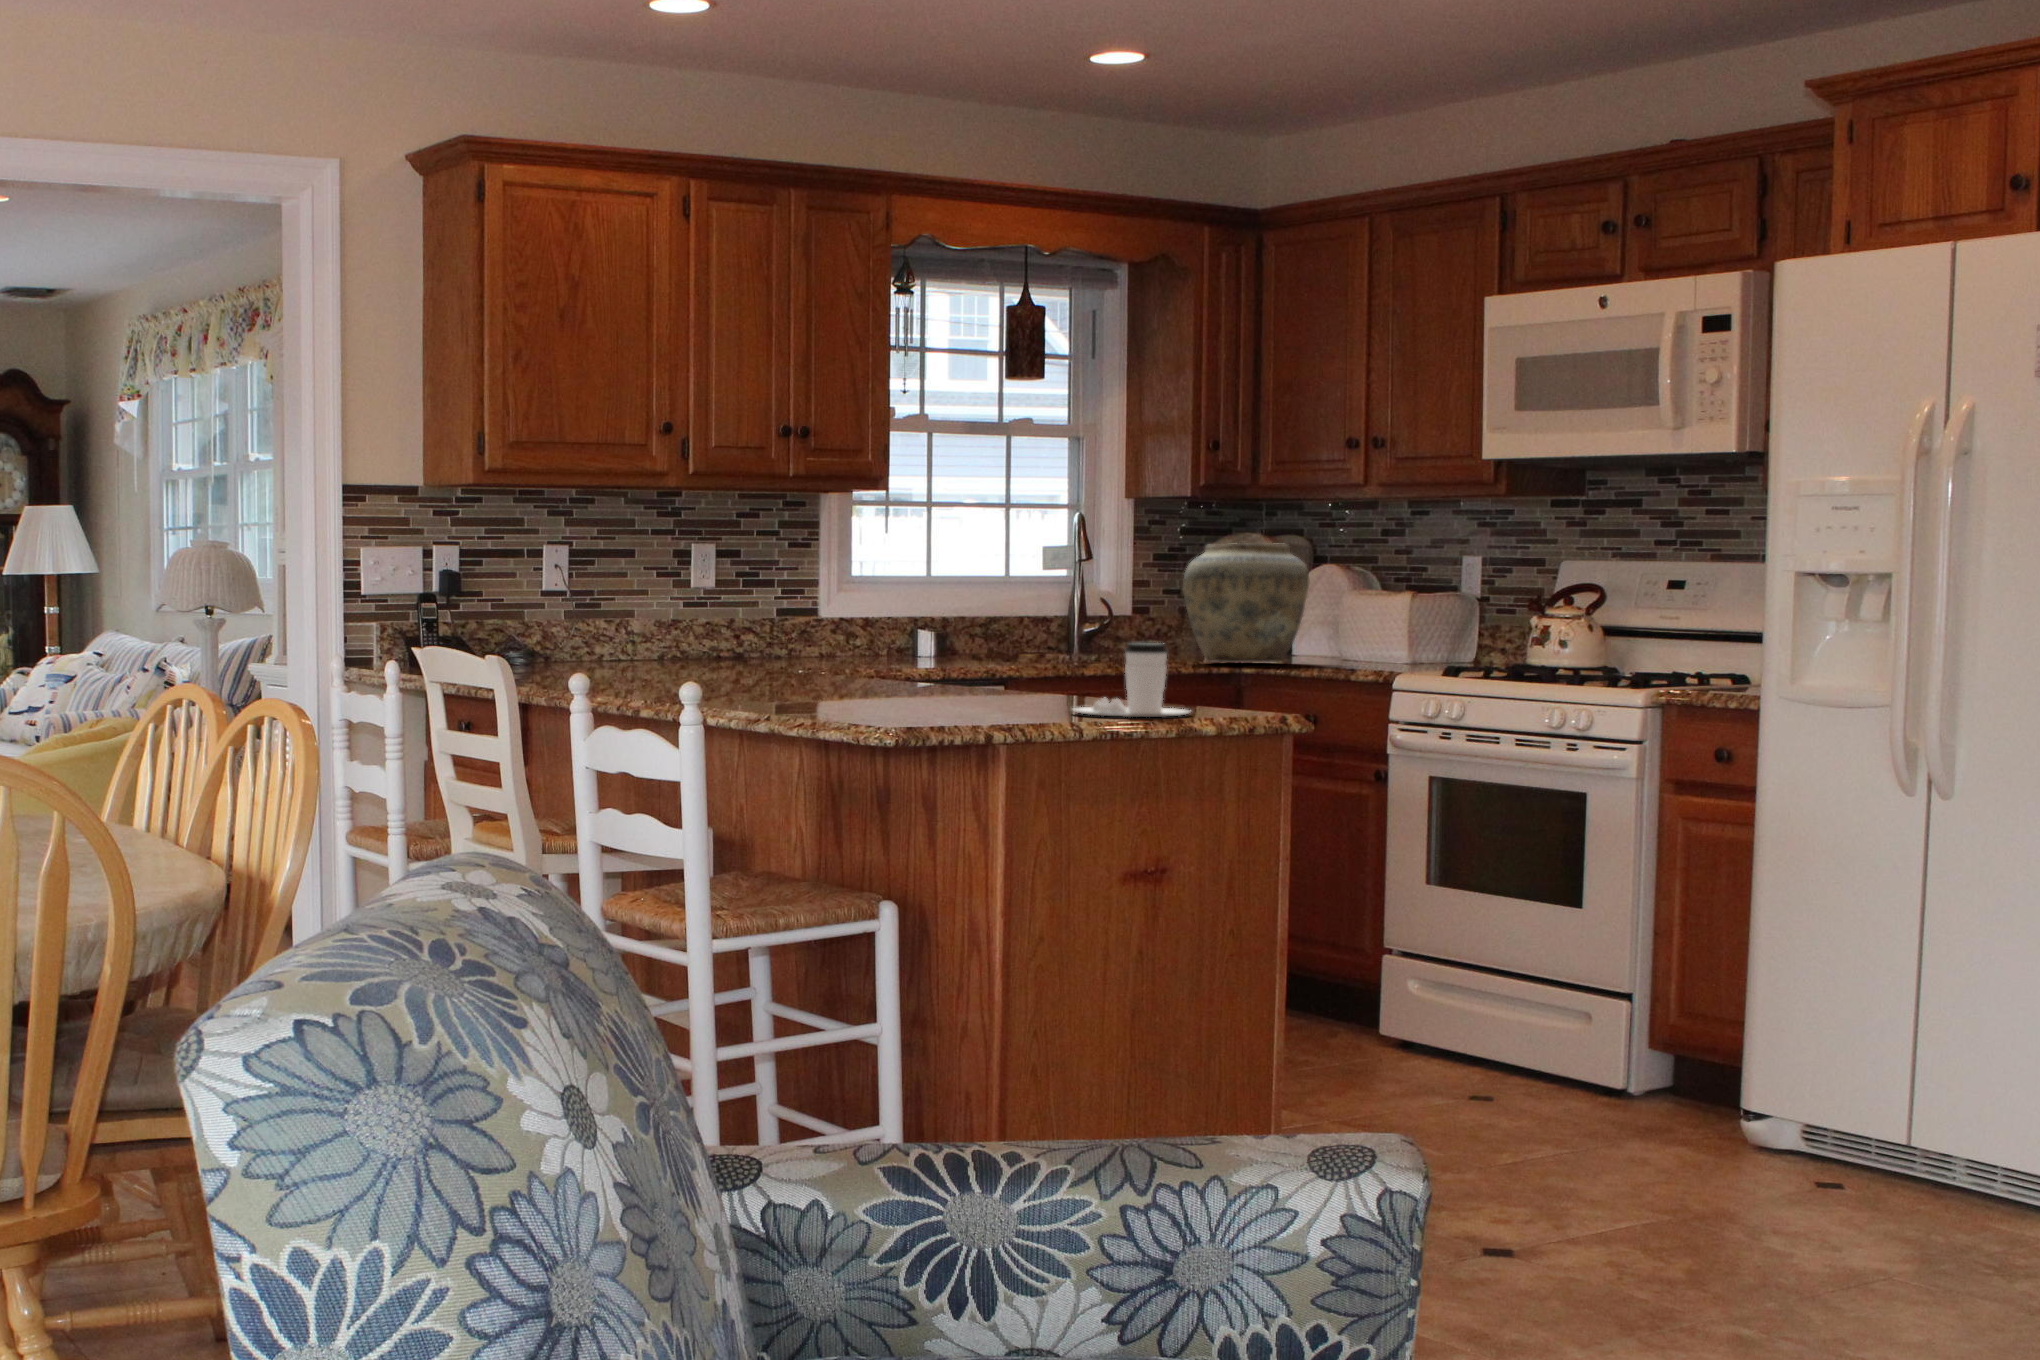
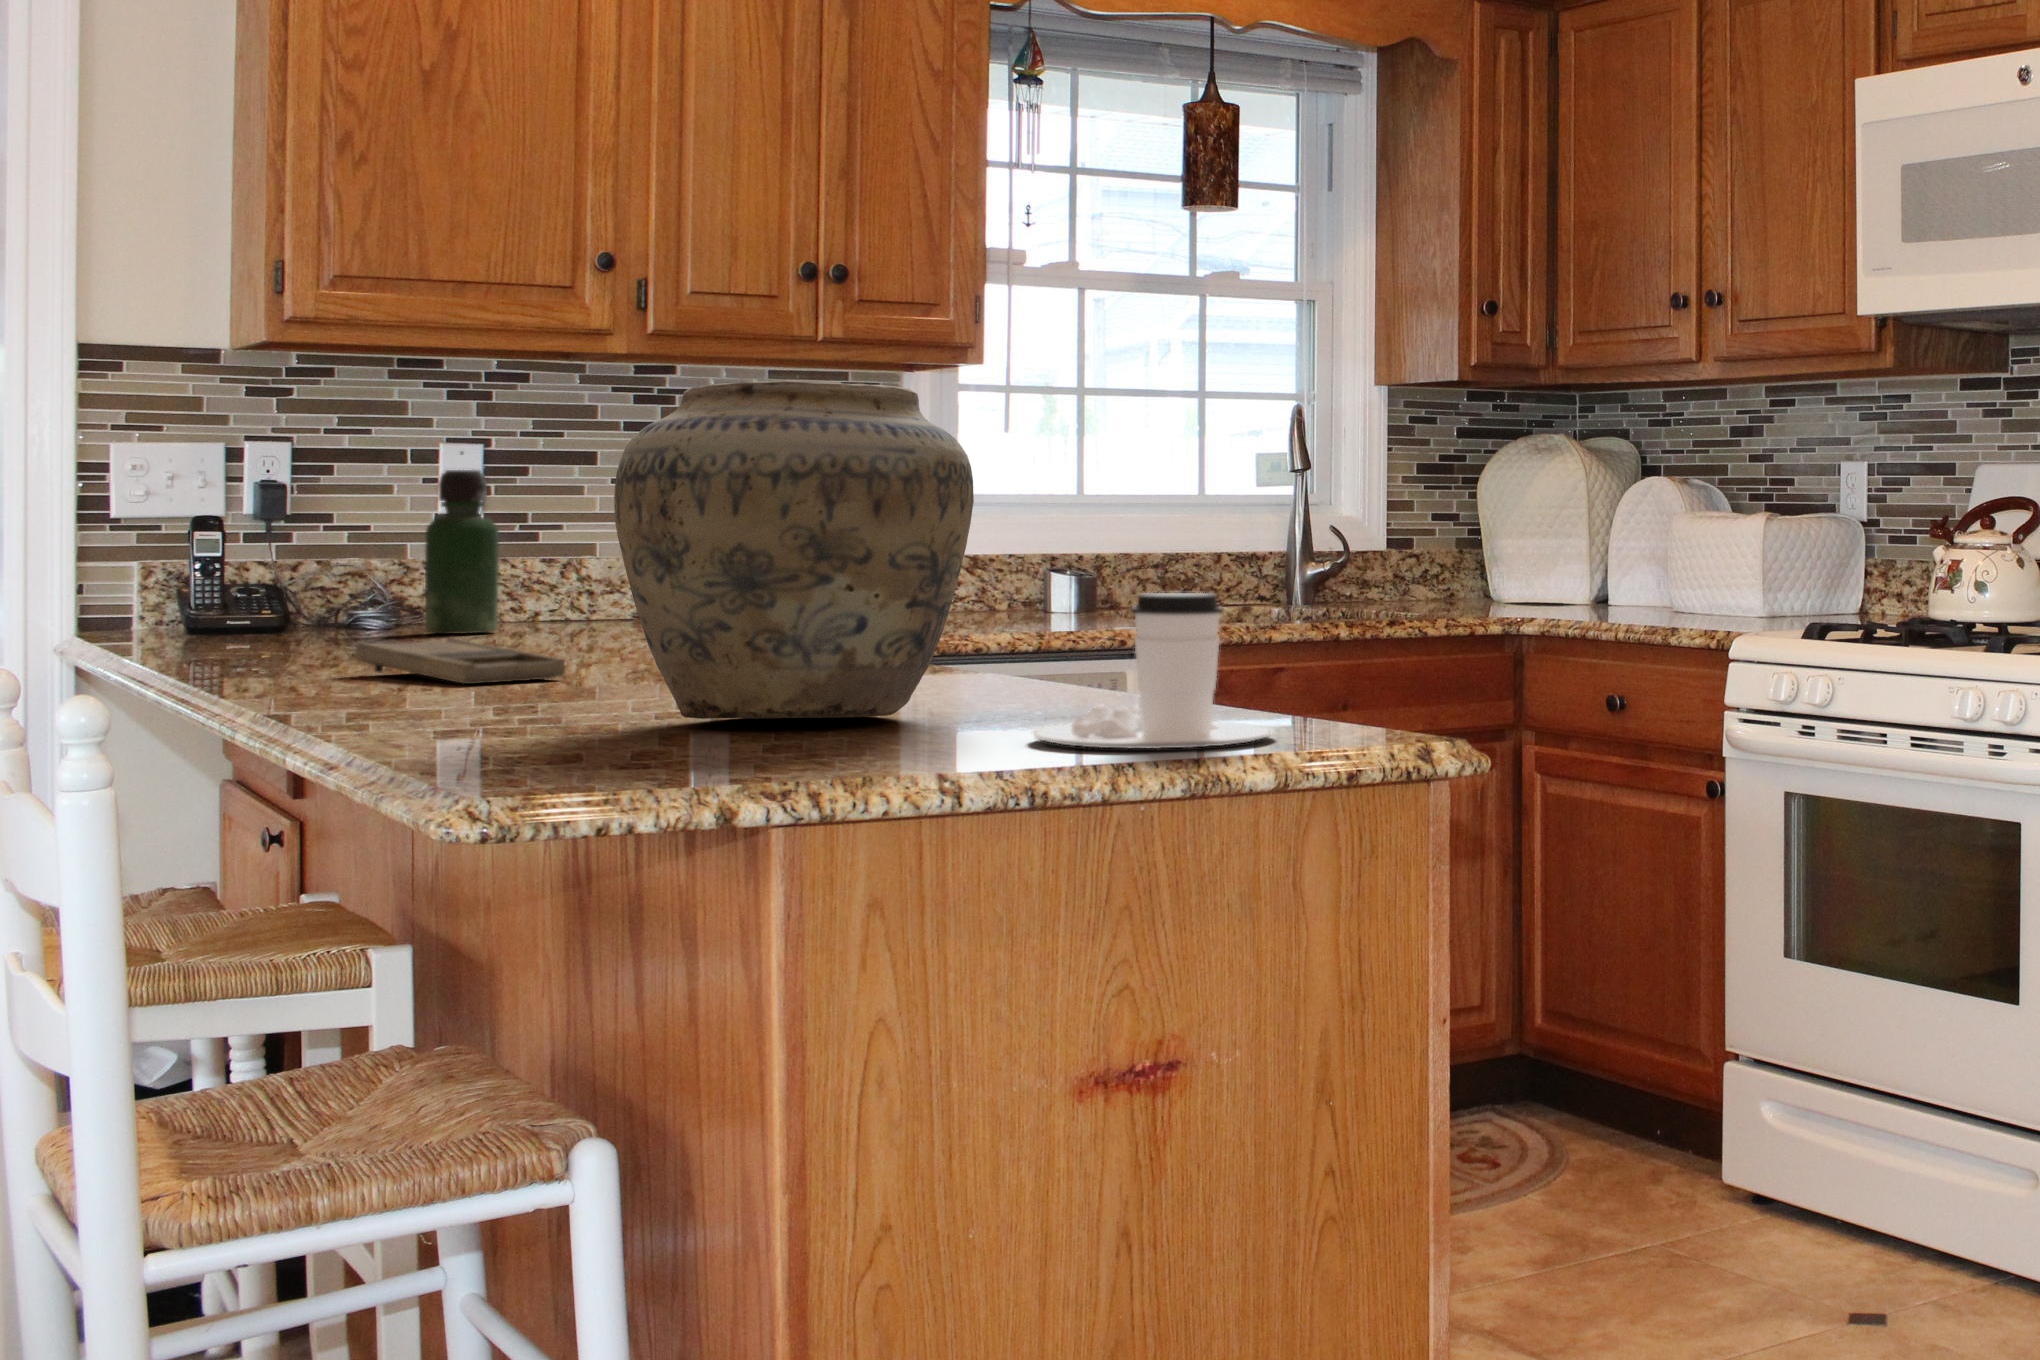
vase: present [1183,543,1309,662] -> present [614,381,974,719]
bottle: none [544,563,586,667] -> present [425,470,499,634]
tray: none [611,666,737,690] -> present [356,638,565,684]

